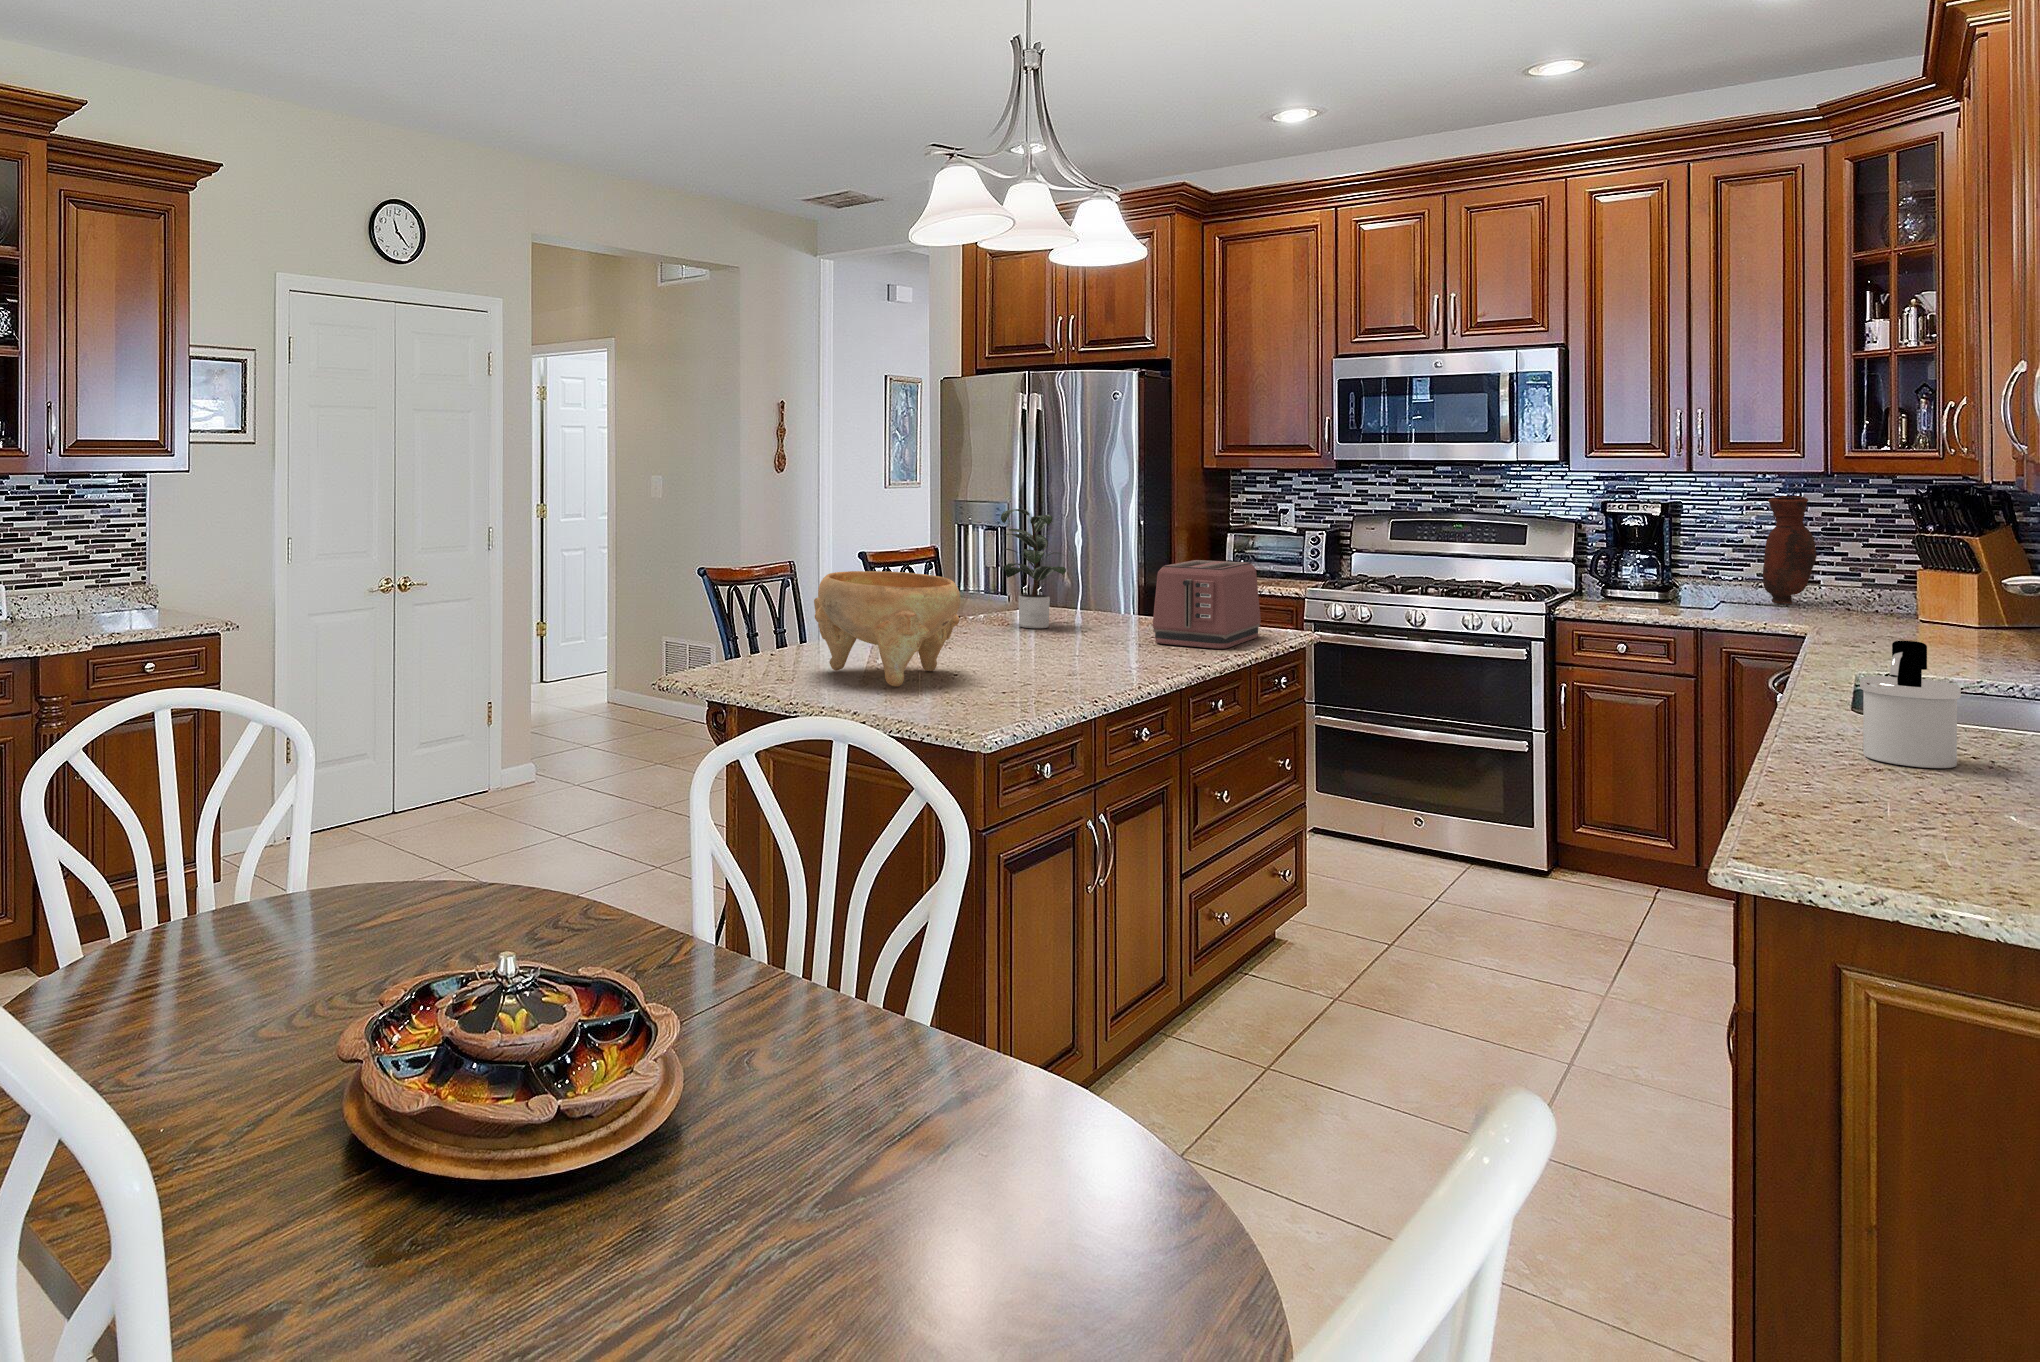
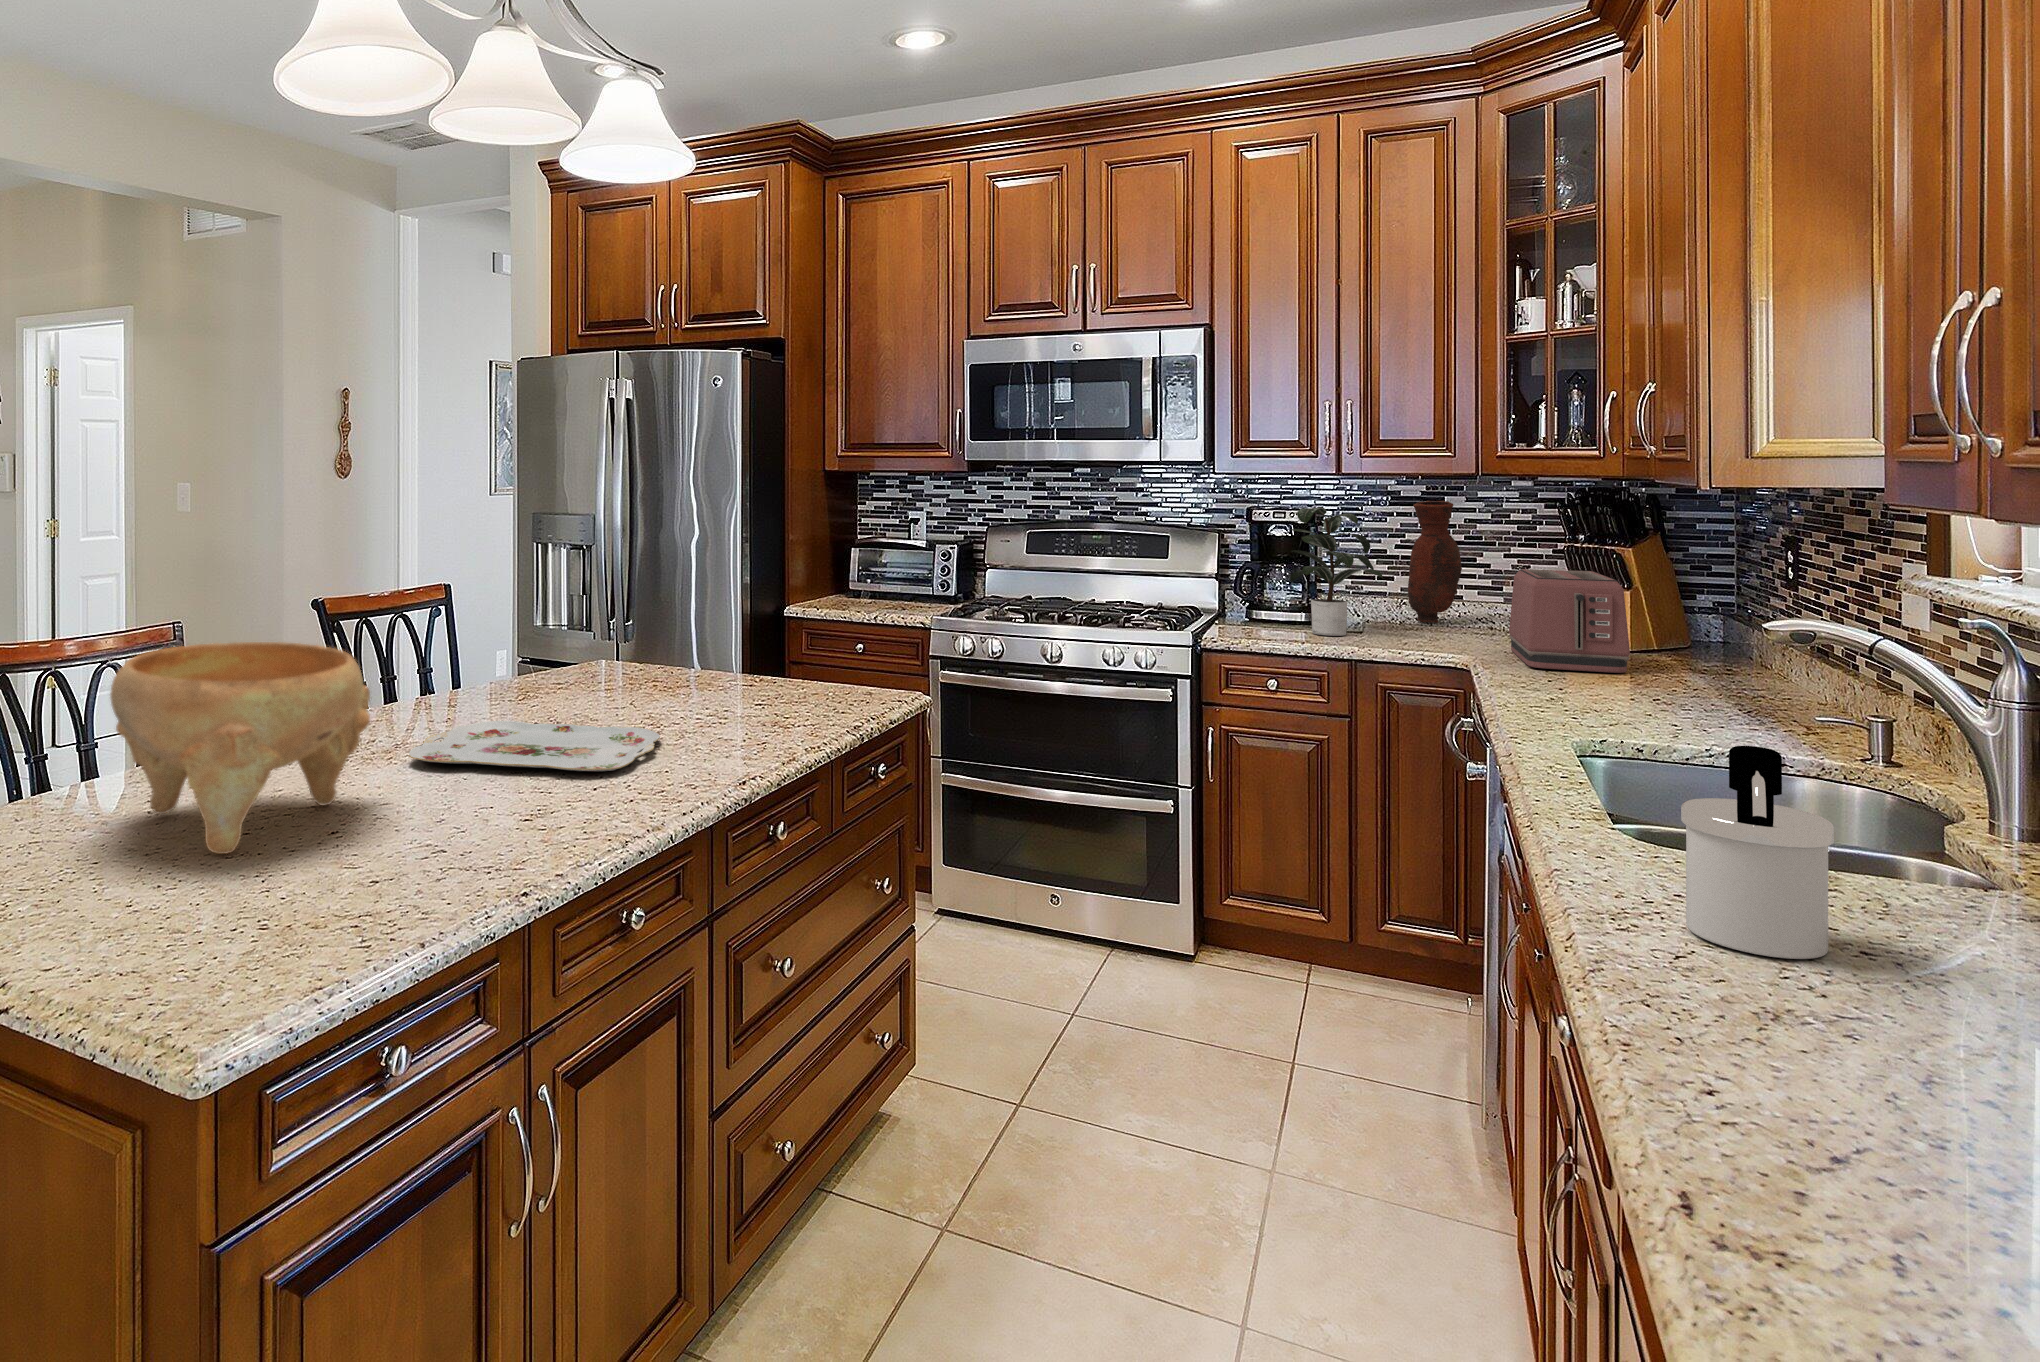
potted plant: present [1001,509,1066,628] -> present [1290,508,1382,636]
toaster: present [1153,560,1261,649] -> present [1509,569,1630,673]
serving tray: none [960,637,1126,664] -> present [409,721,660,772]

